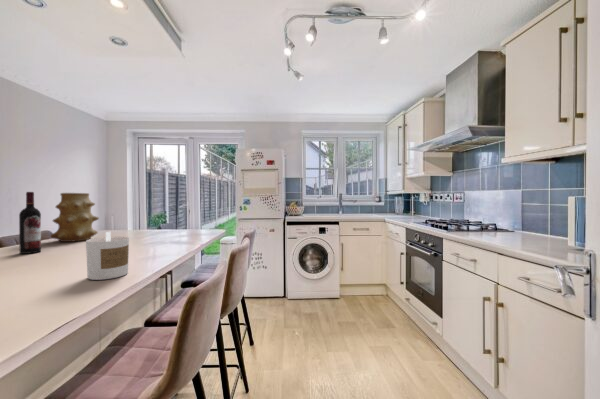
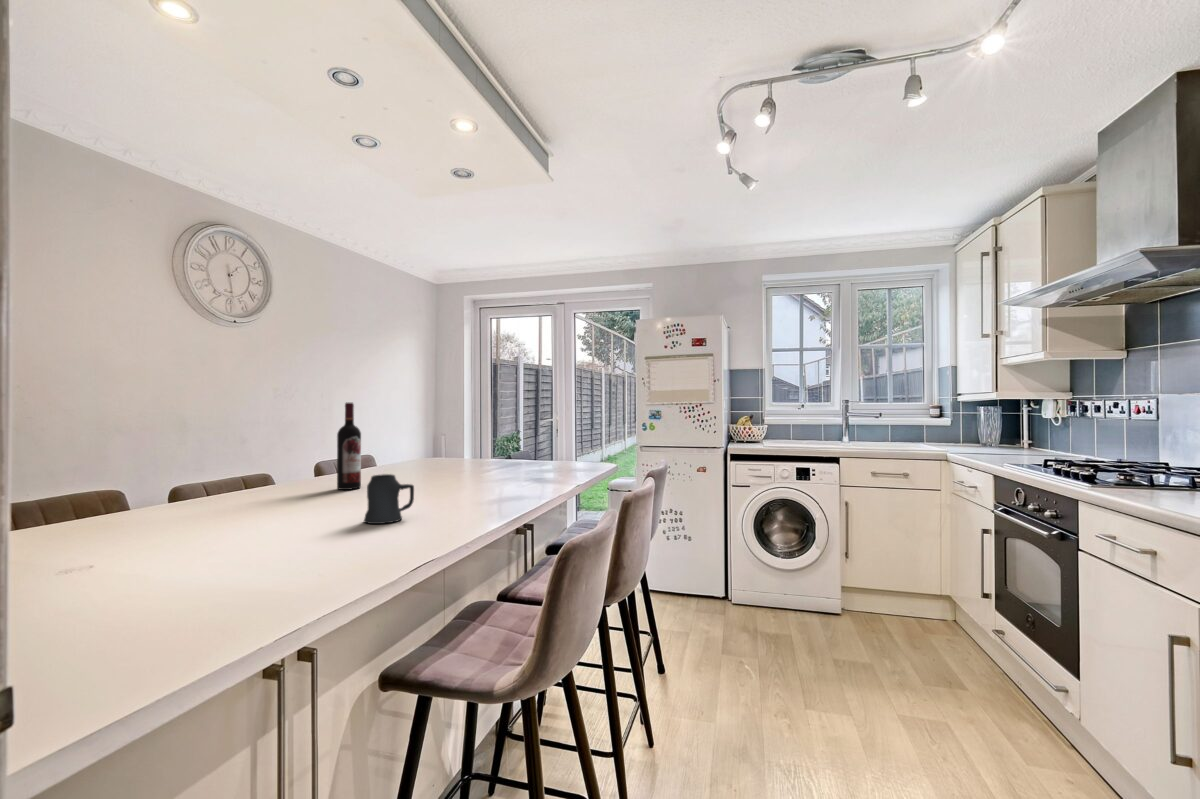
vase: present [51,193,99,242] -> none [368,402,429,475]
candle: present [86,232,129,280] -> none [425,463,477,531]
mug: none [34,242,79,279] -> present [364,474,414,524]

